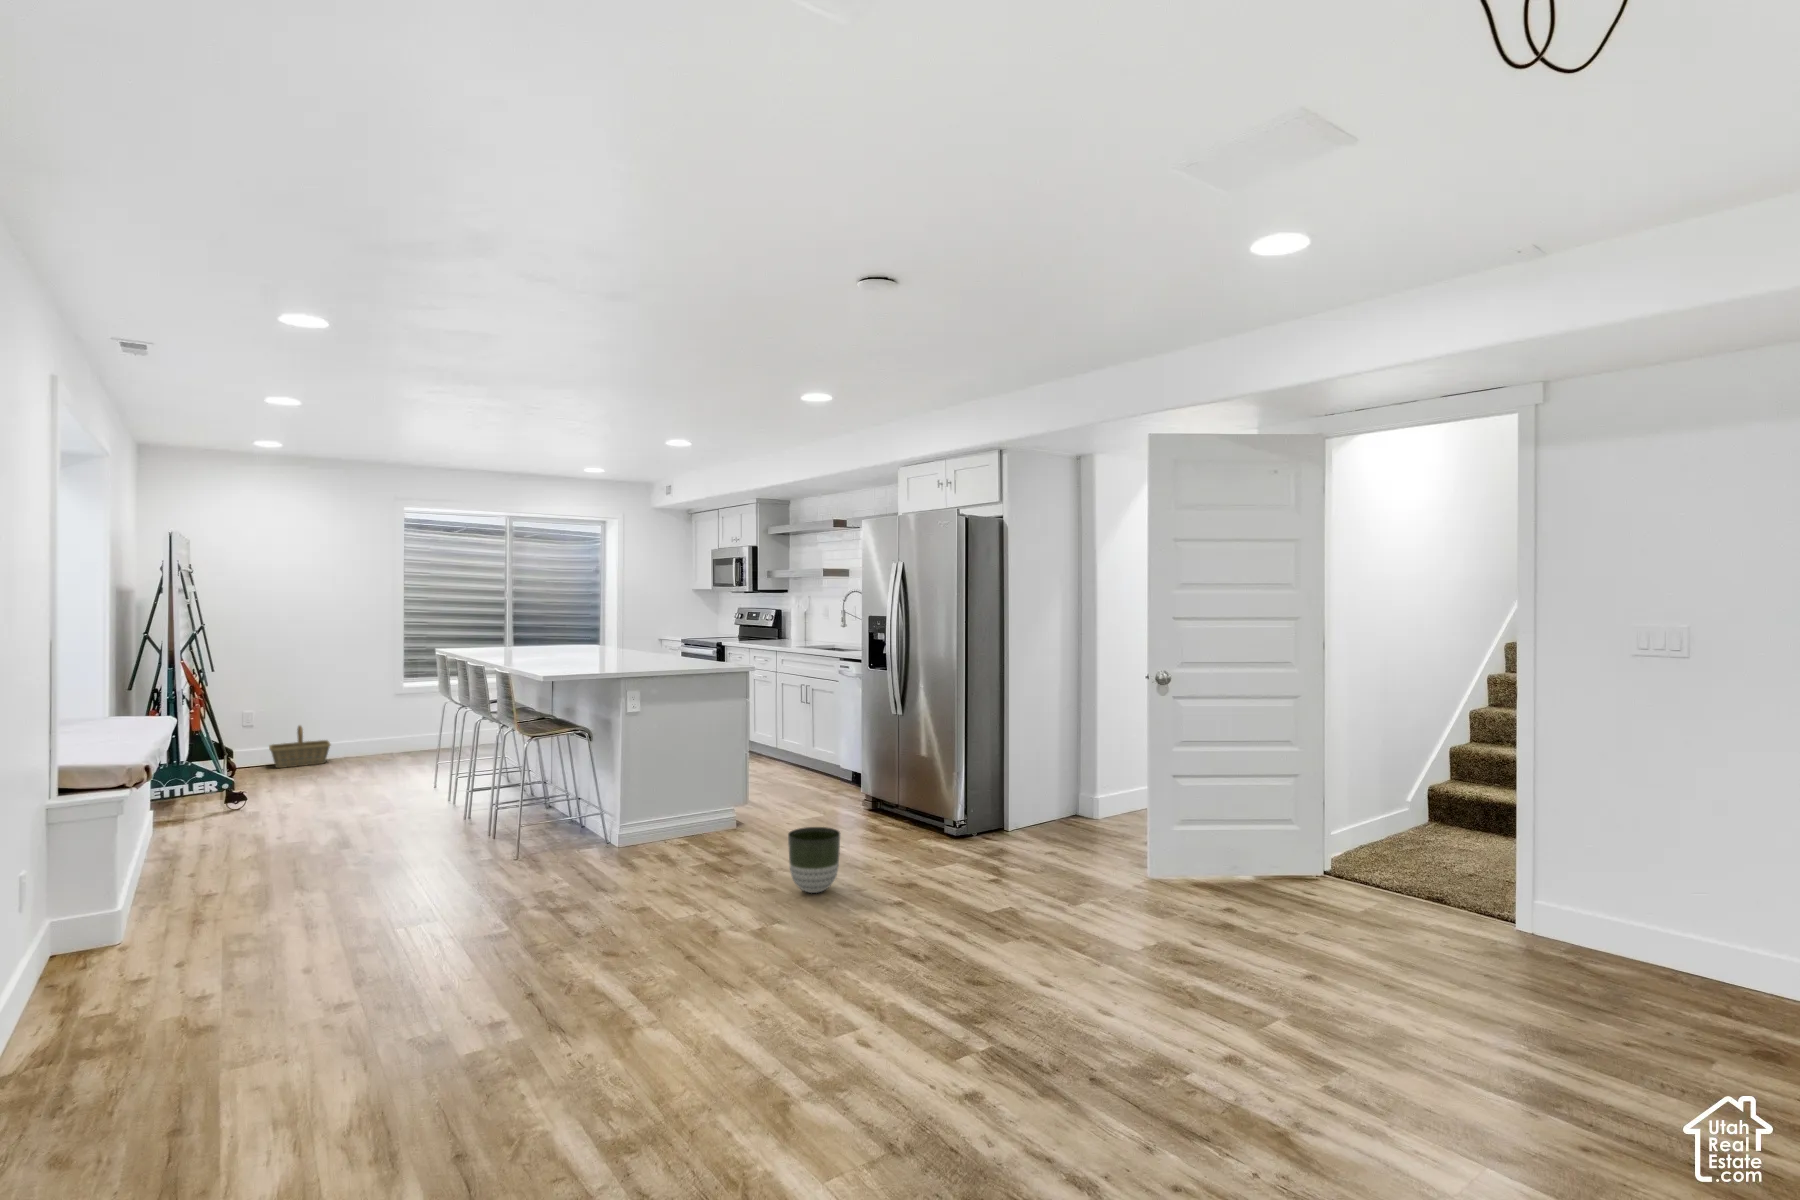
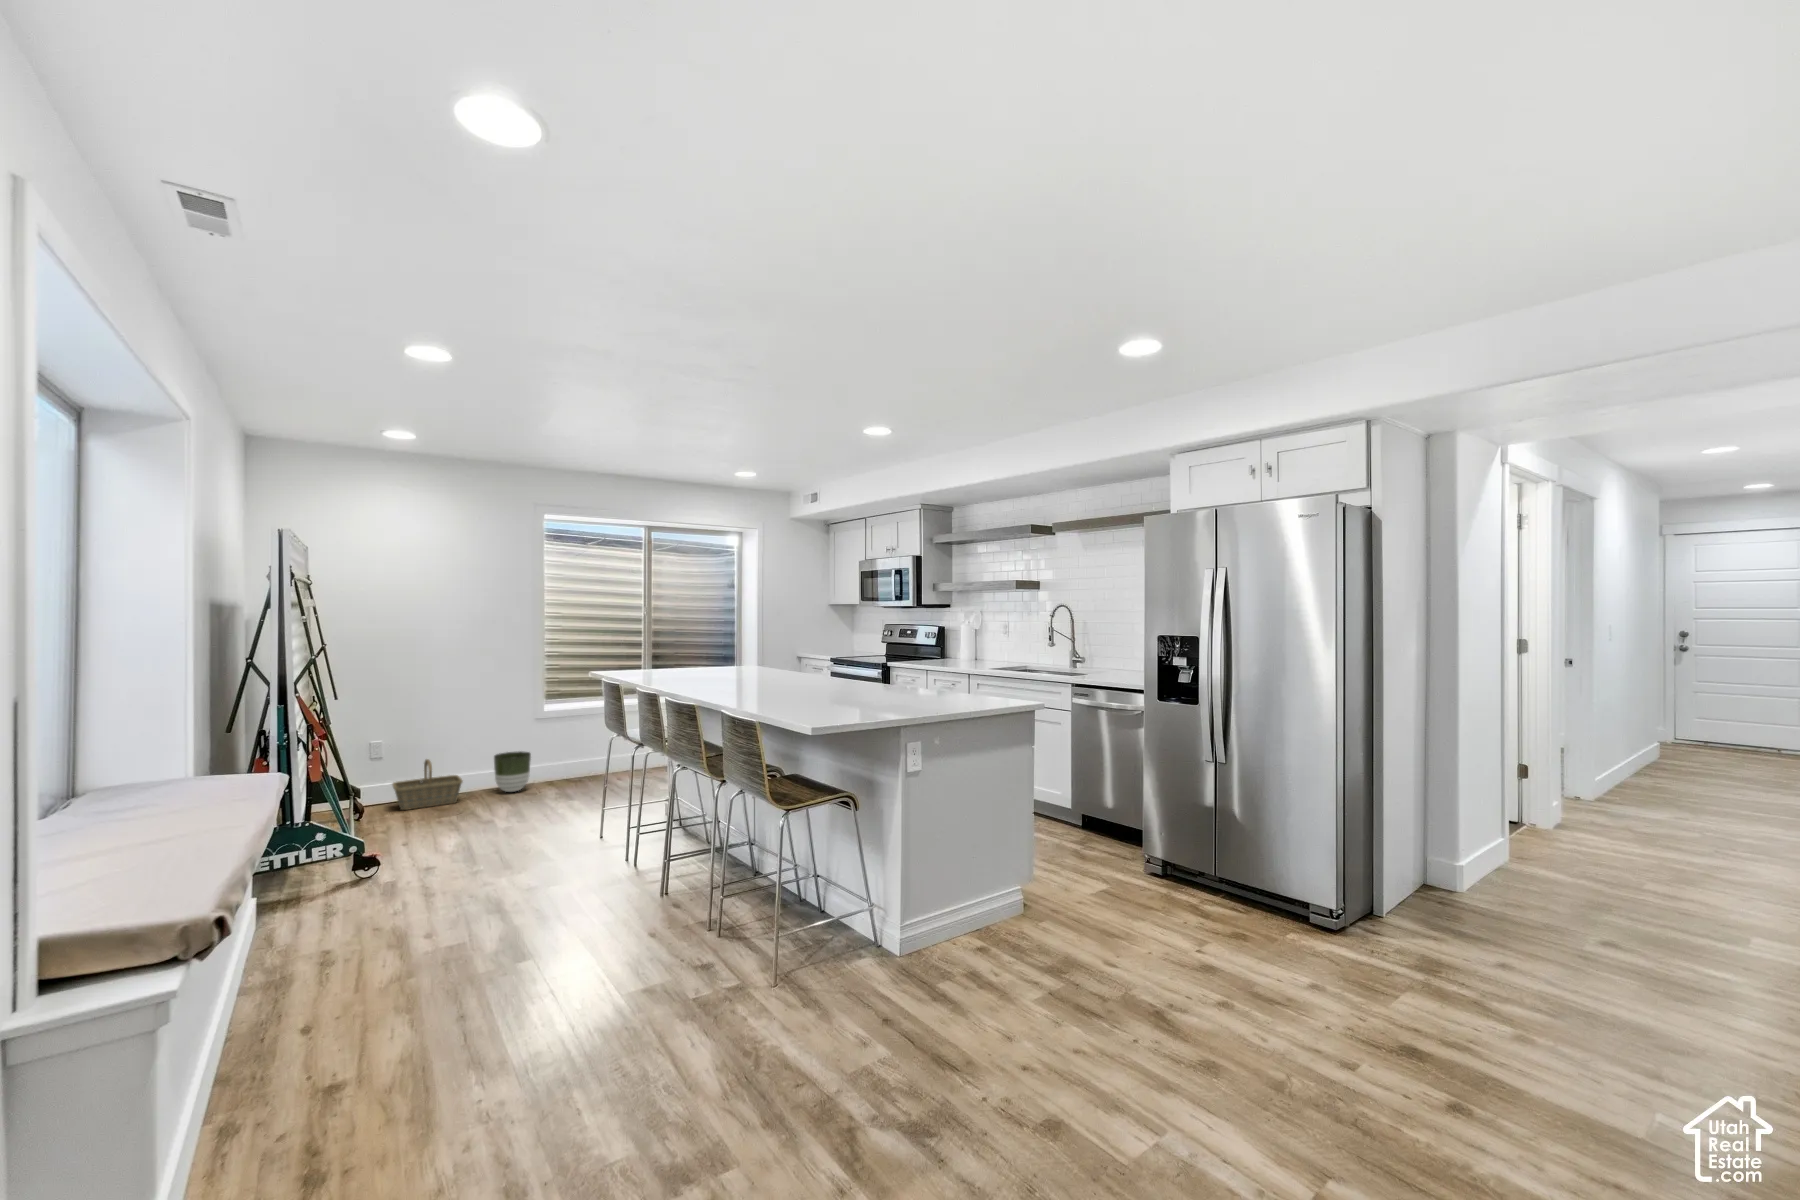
planter: present [788,827,840,893] -> present [494,751,531,792]

